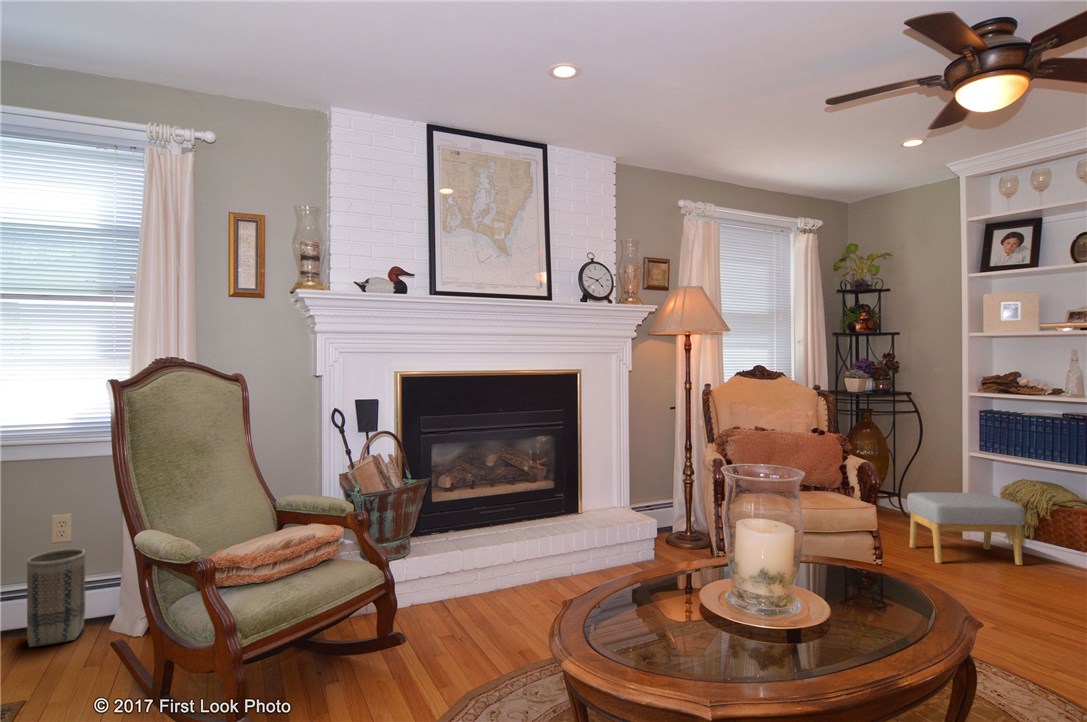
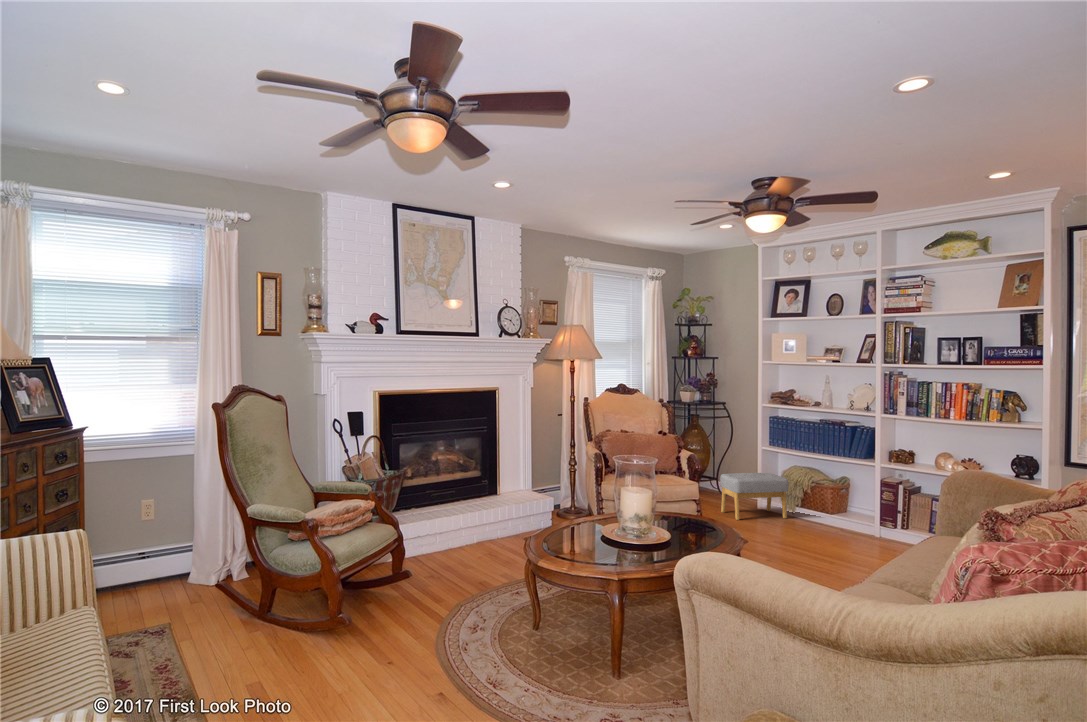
basket: present [27,549,85,647] -> none [122,528,161,598]

